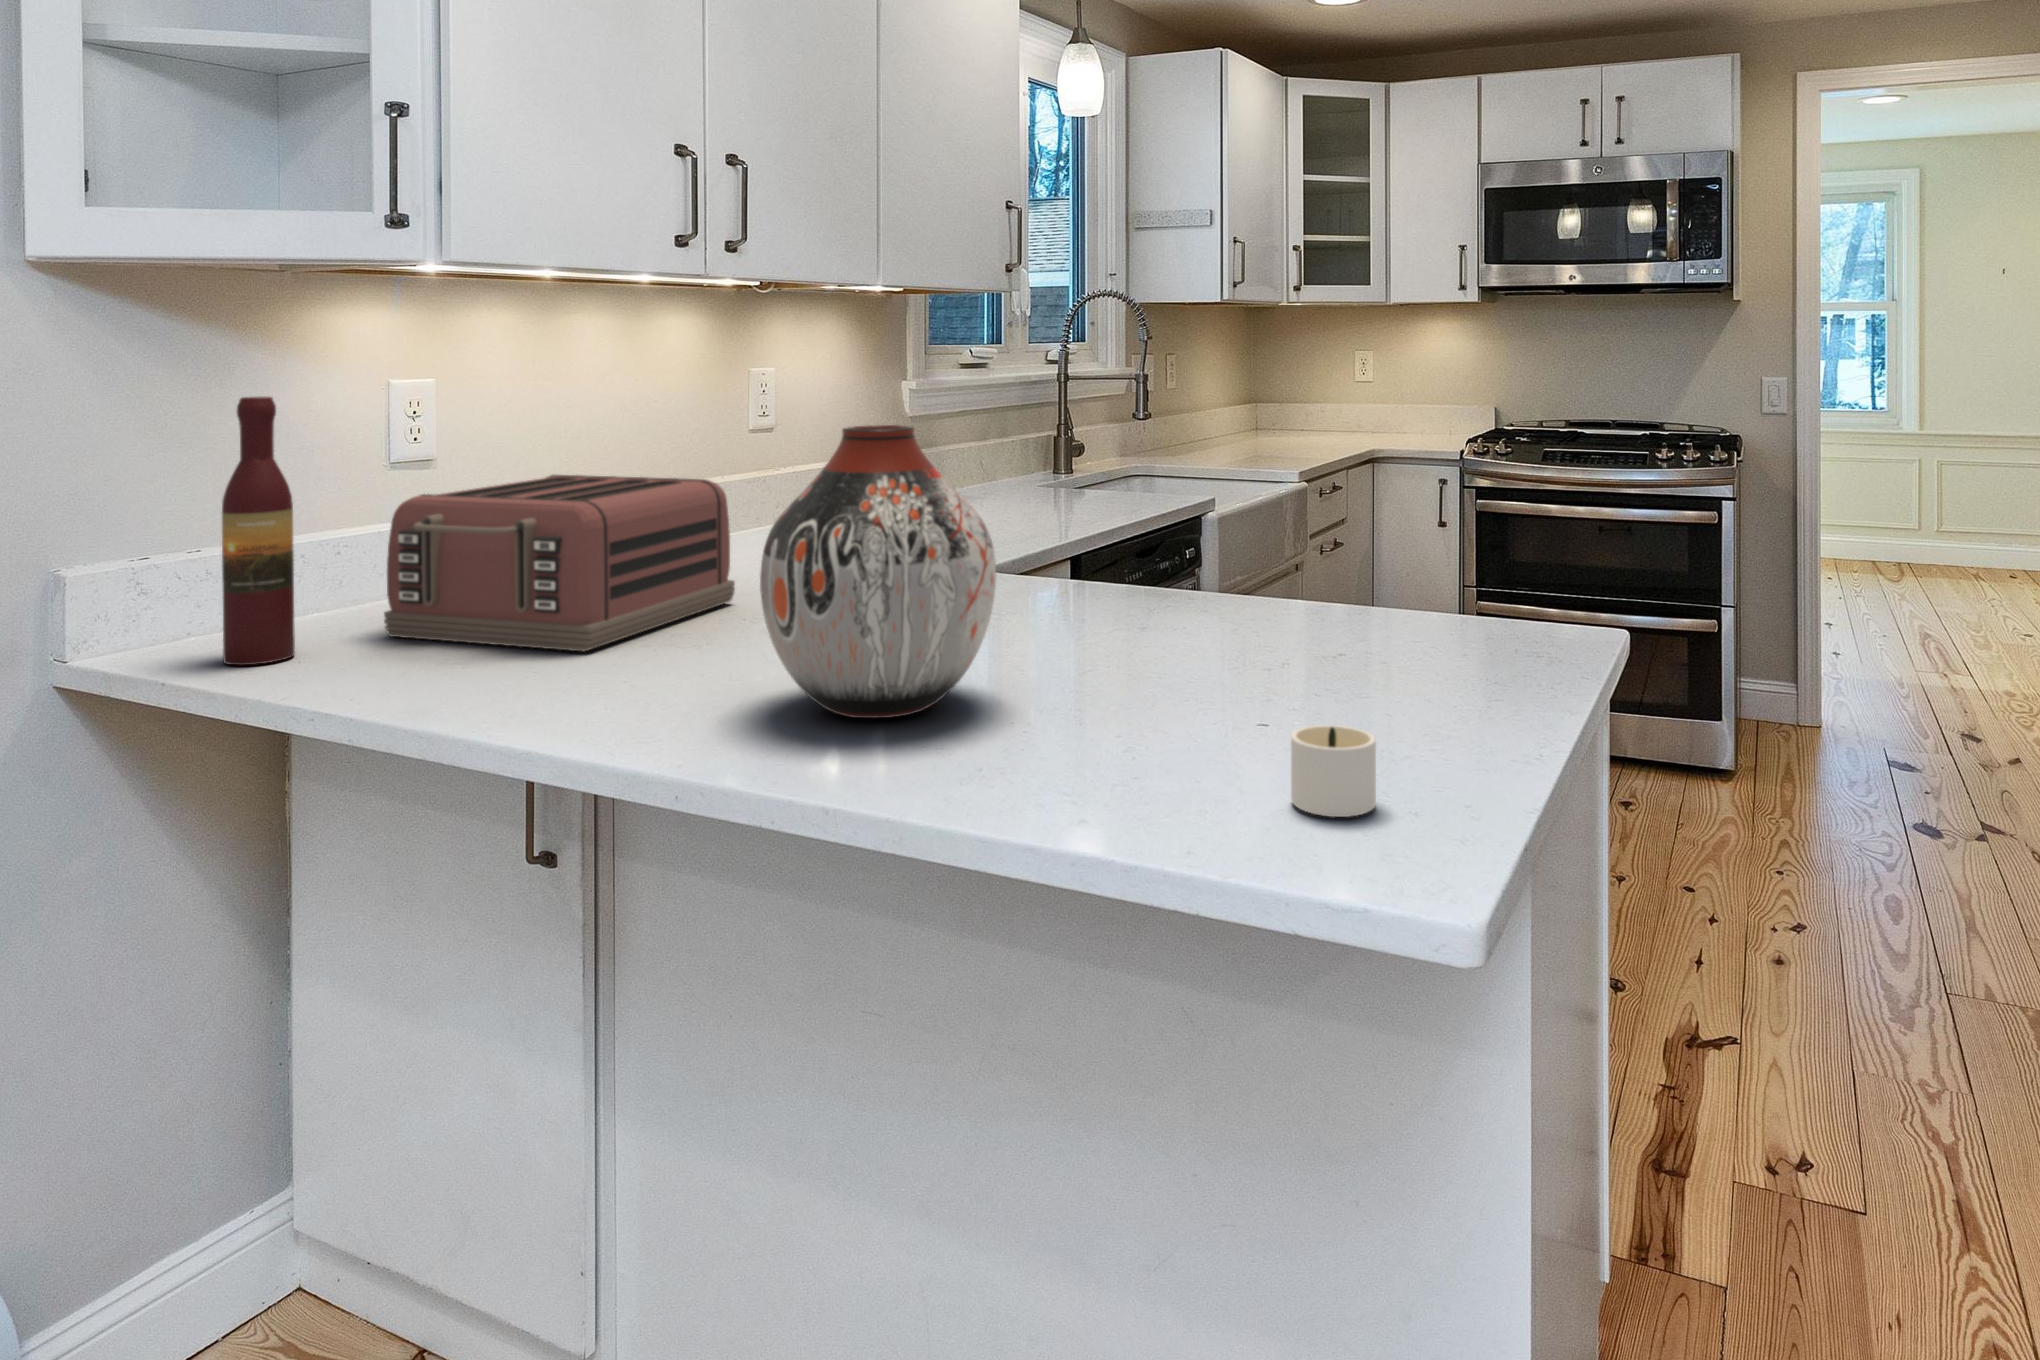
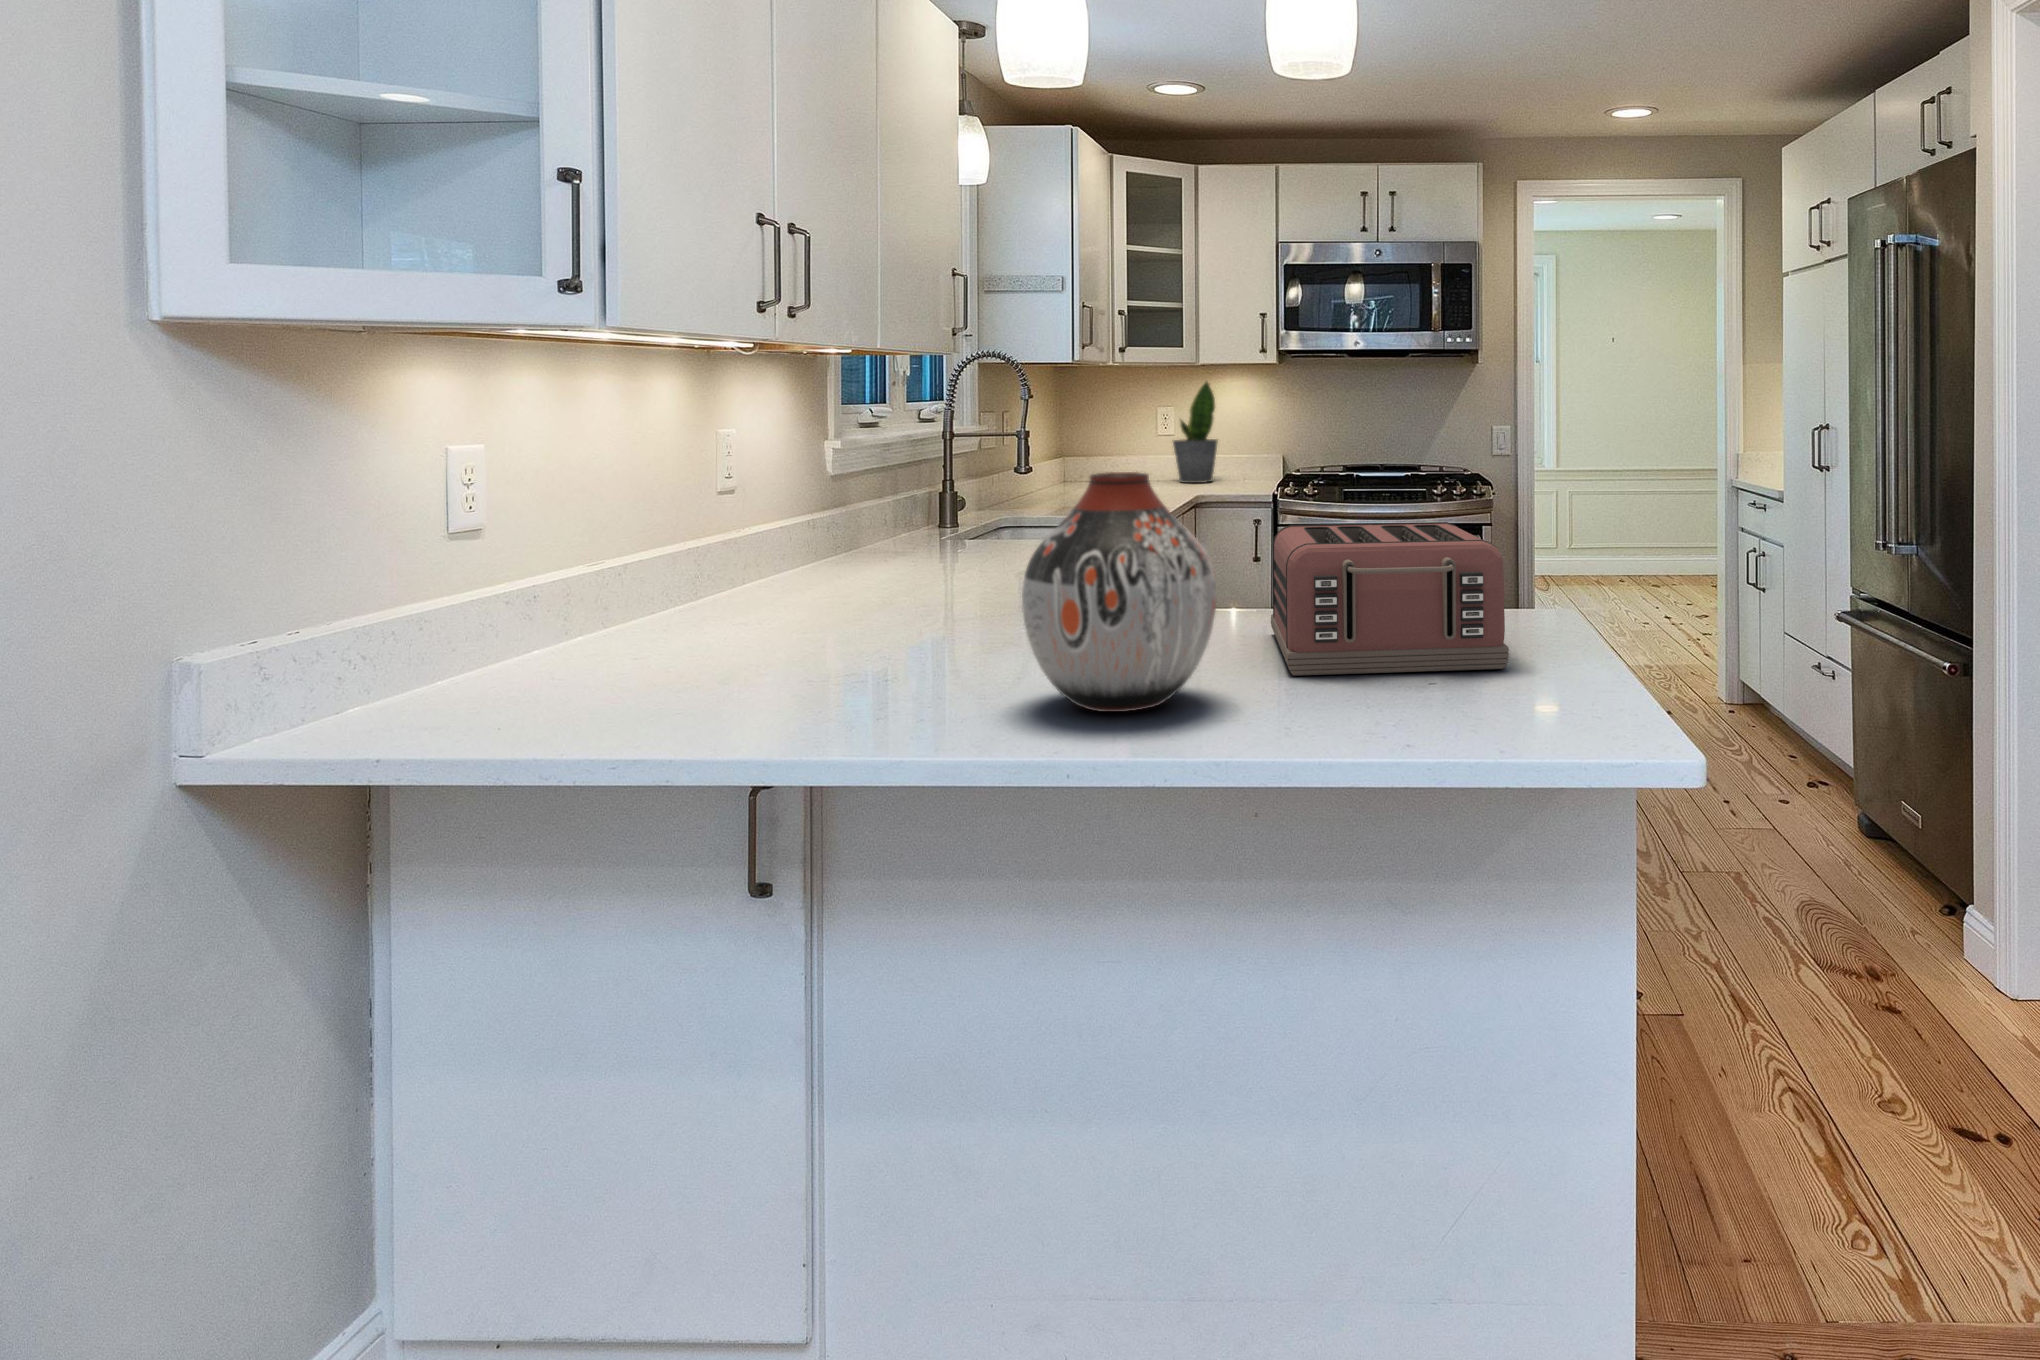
potted plant: none [1364,321,1417,437] -> present [1173,382,1218,483]
wine bottle: present [222,397,295,665] -> none [384,463,462,739]
toaster: present [384,475,735,651] -> present [1271,522,1509,676]
candle: present [1291,725,1376,817] -> none [1501,668,1588,728]

